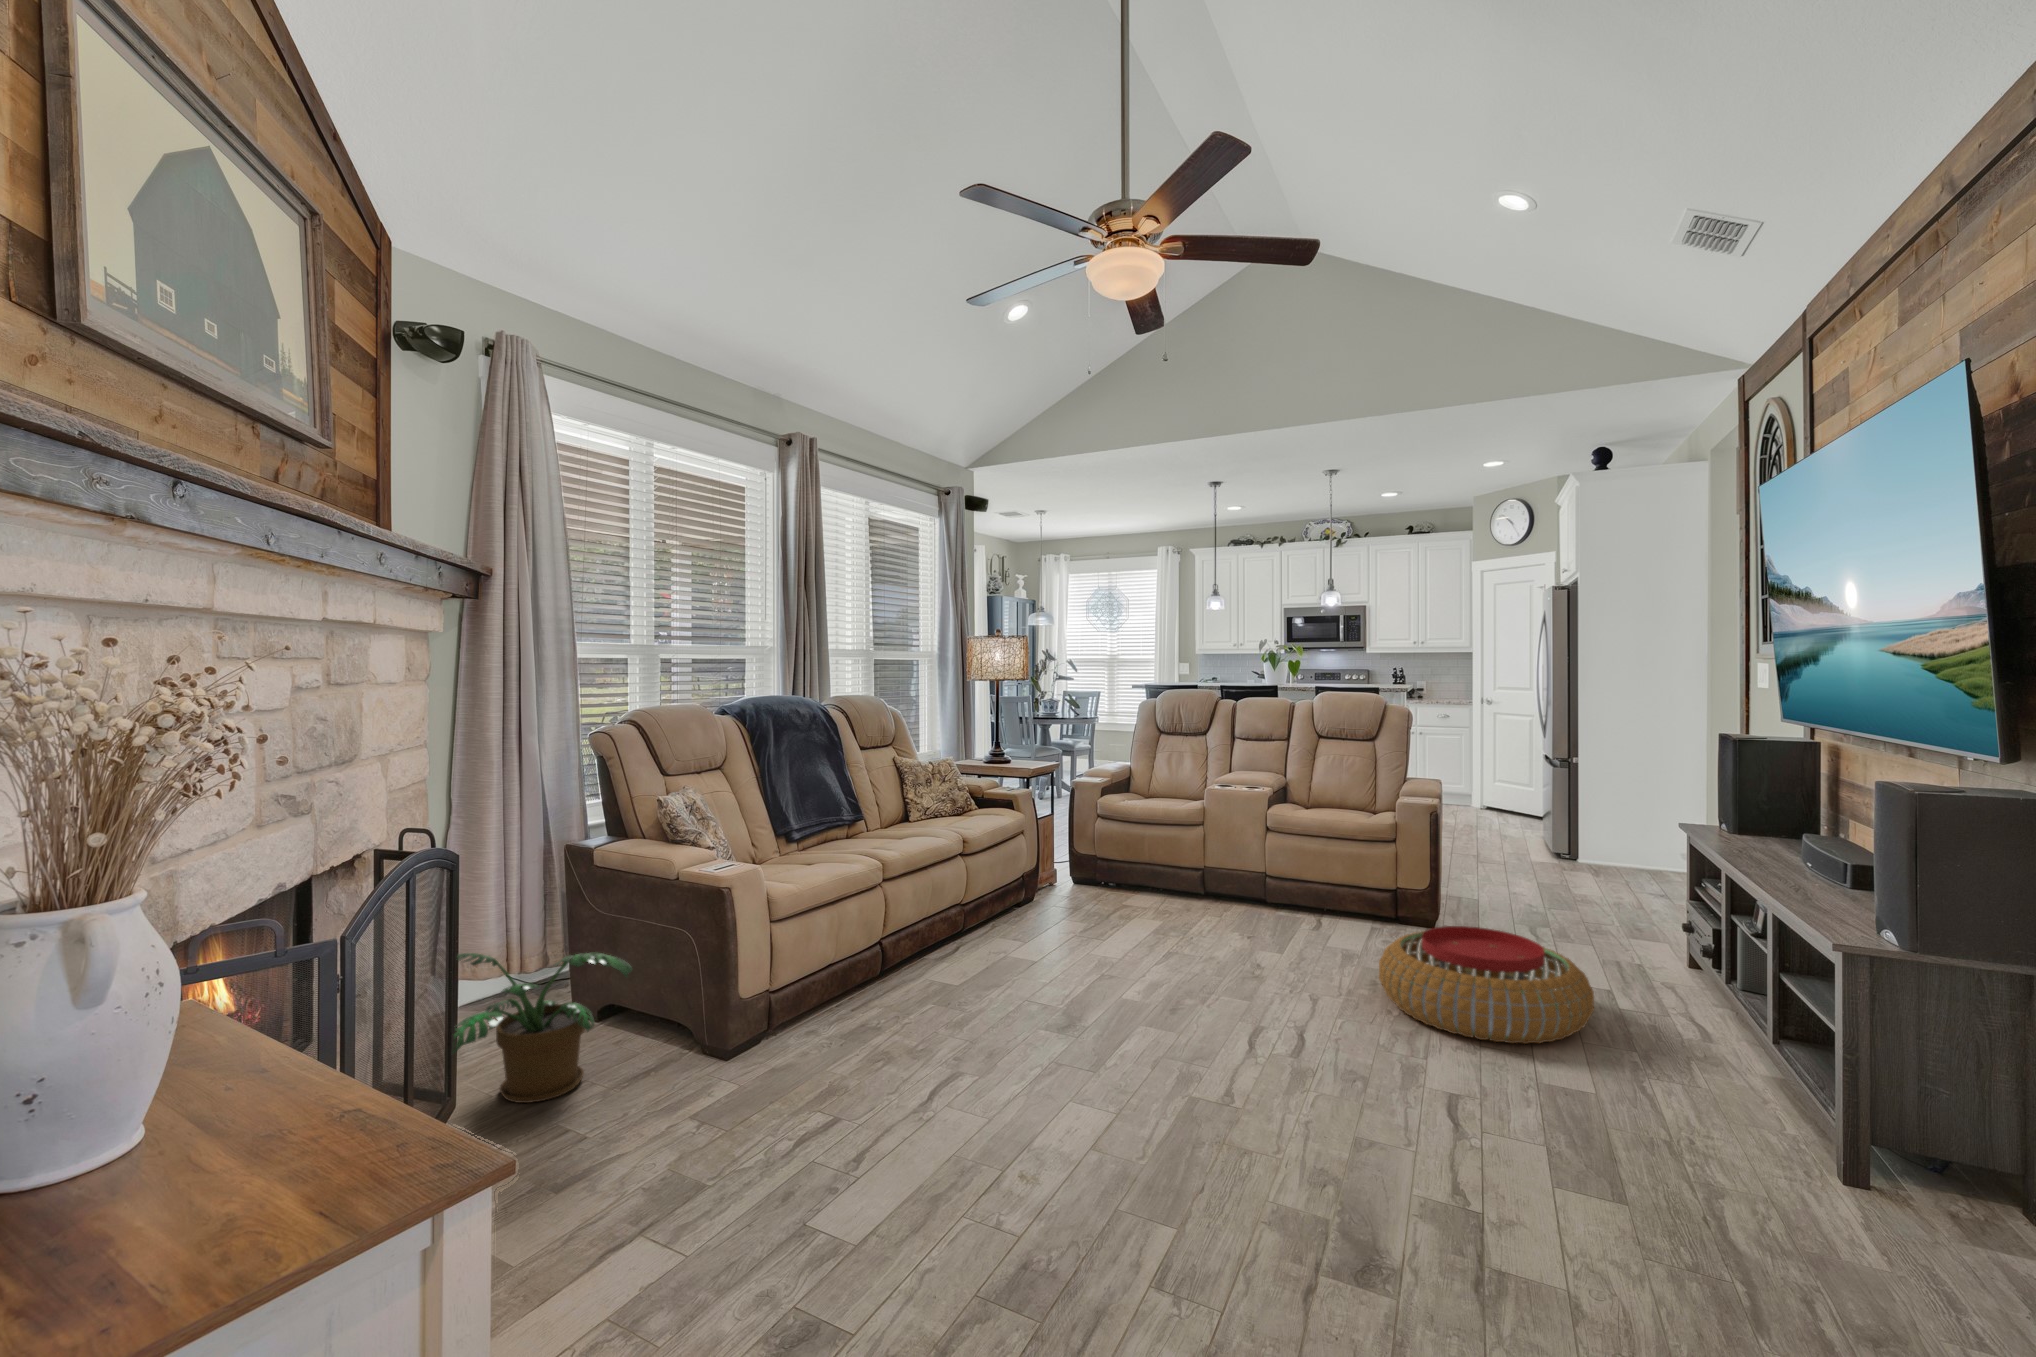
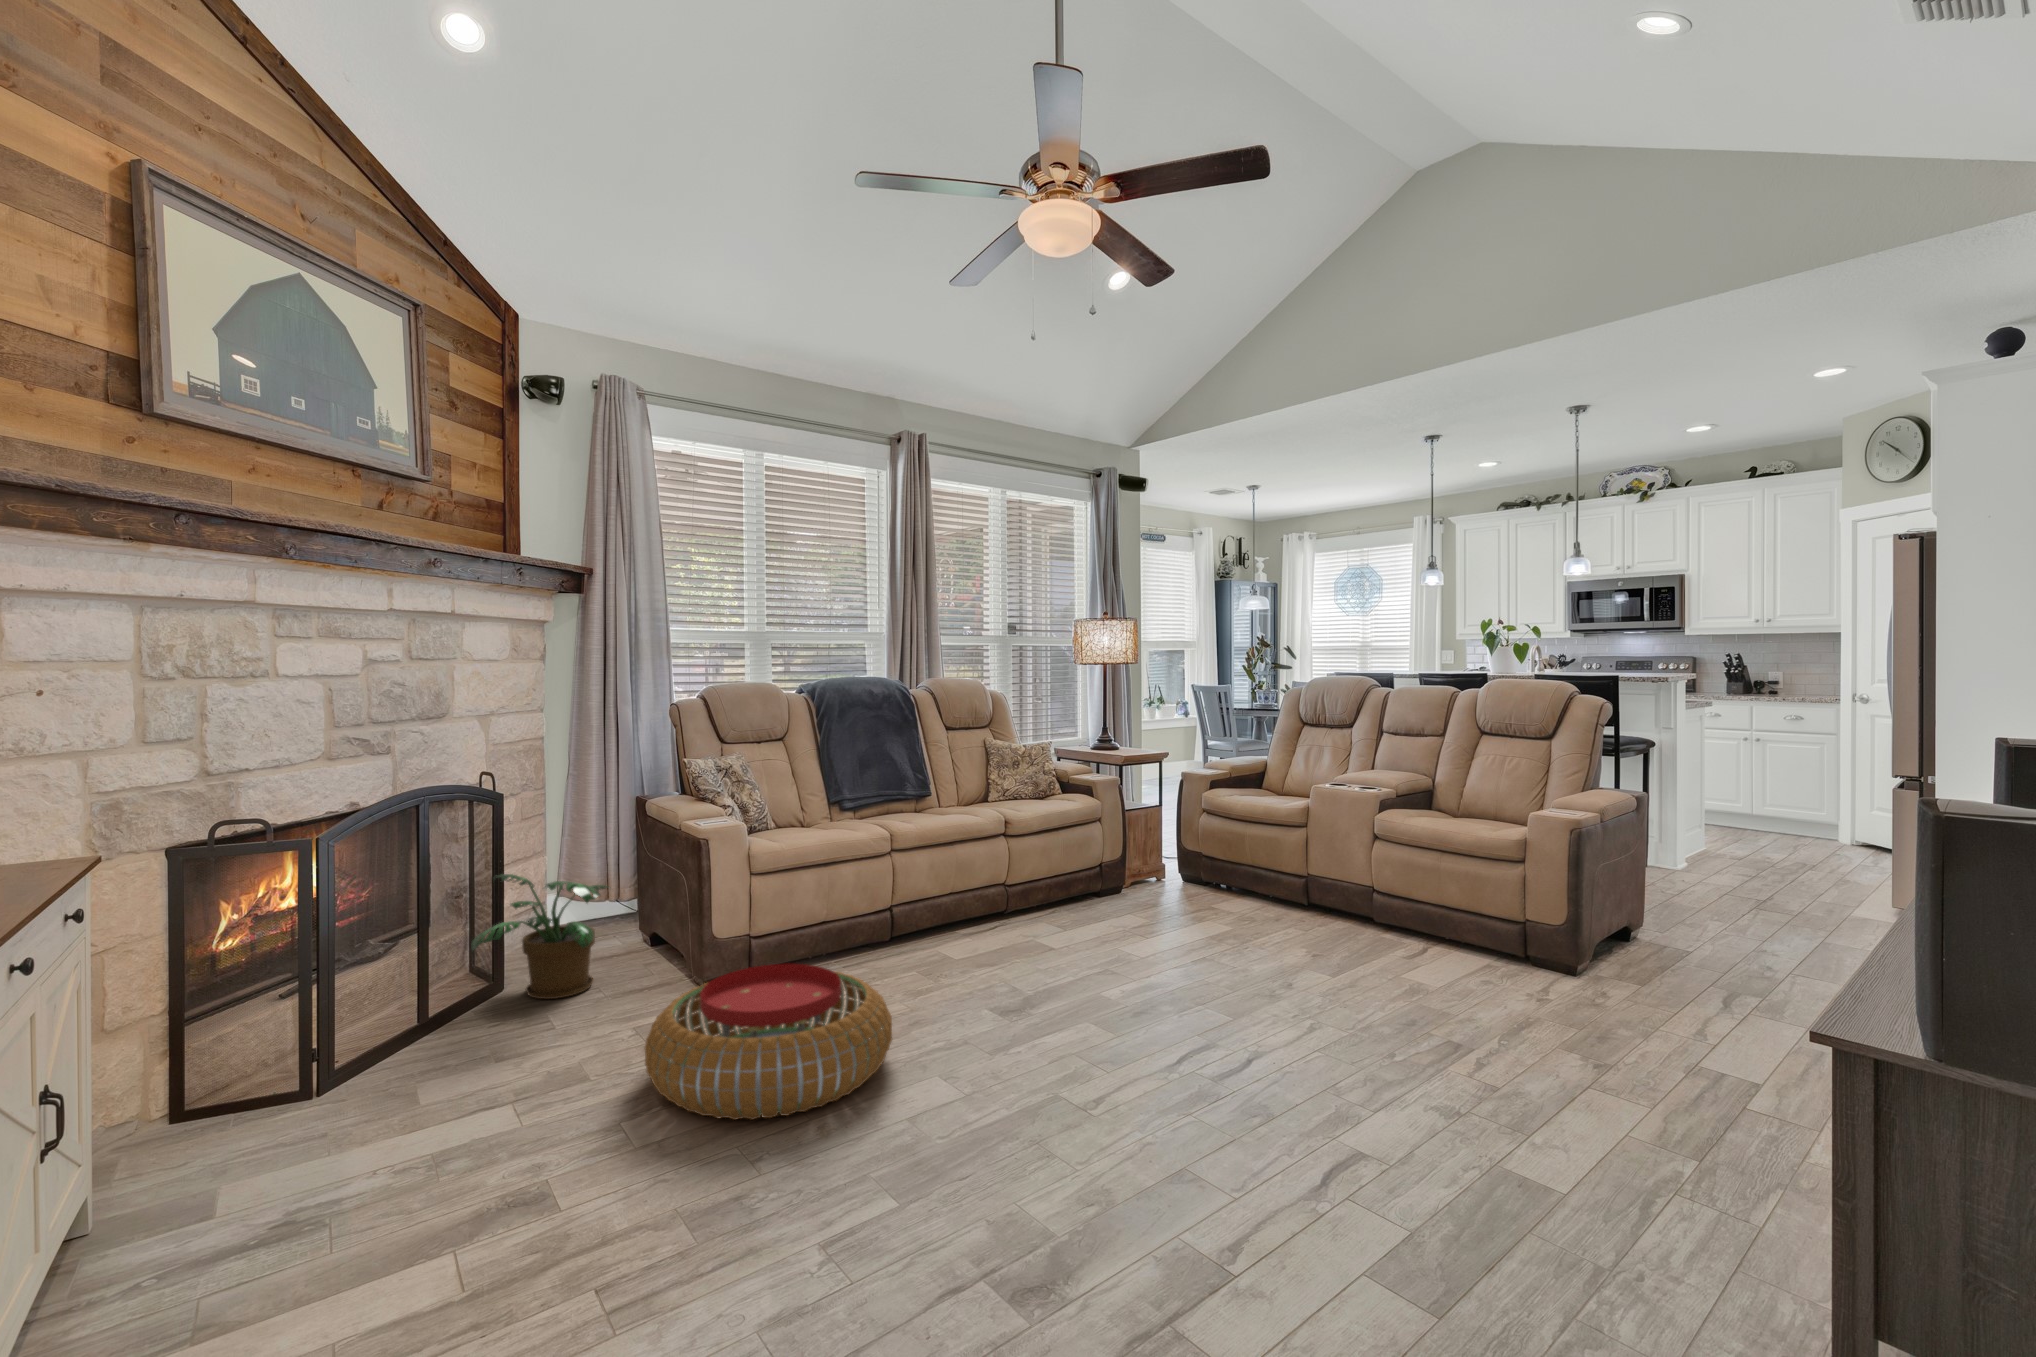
pouf: present [1379,926,1594,1044] -> present [645,964,892,1120]

